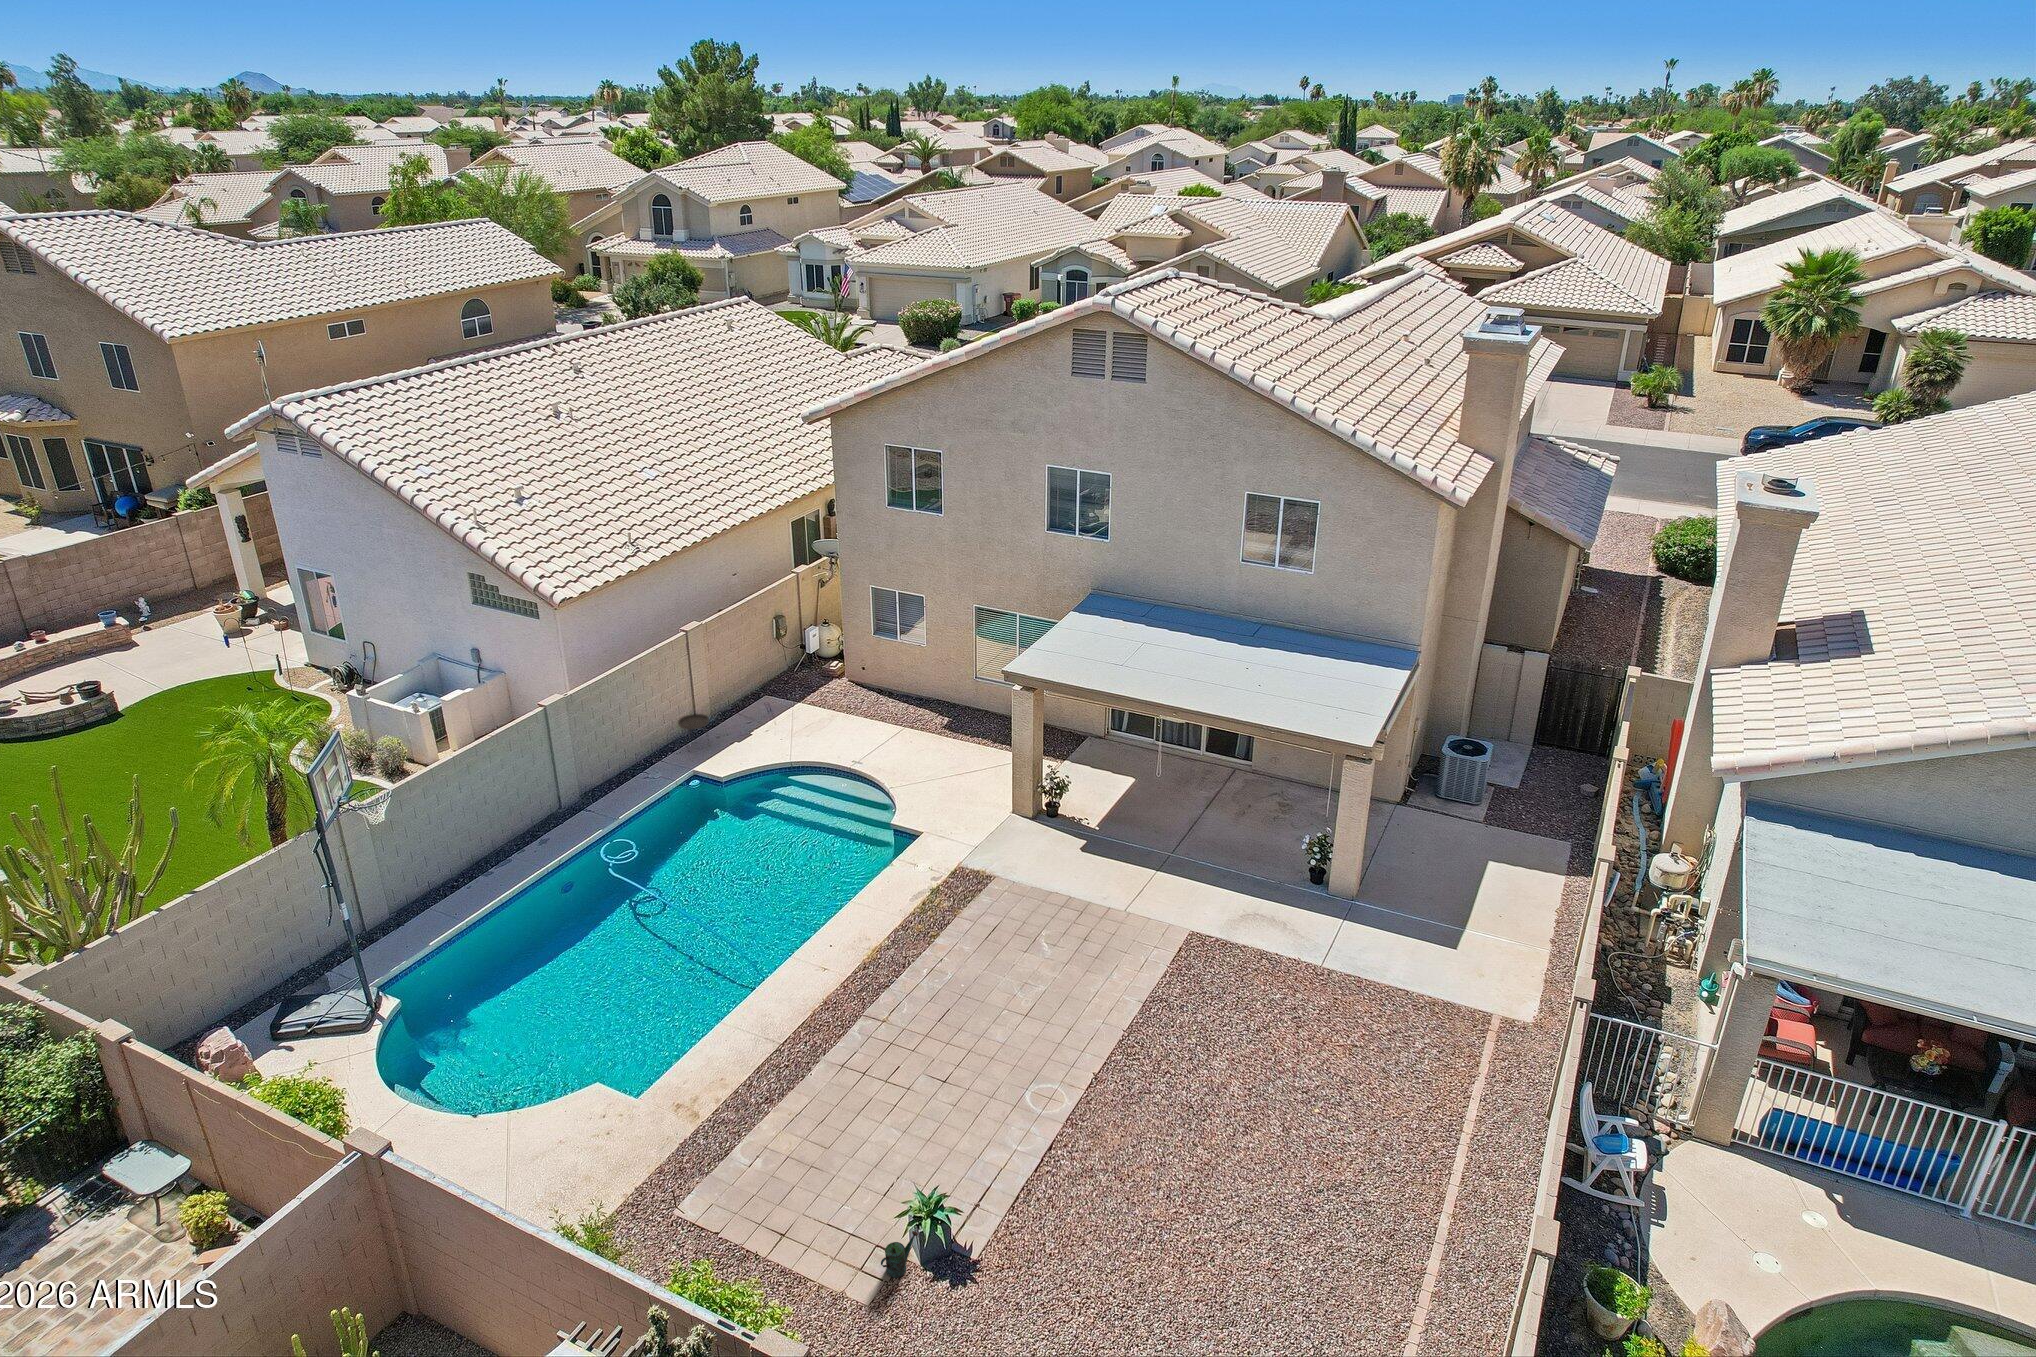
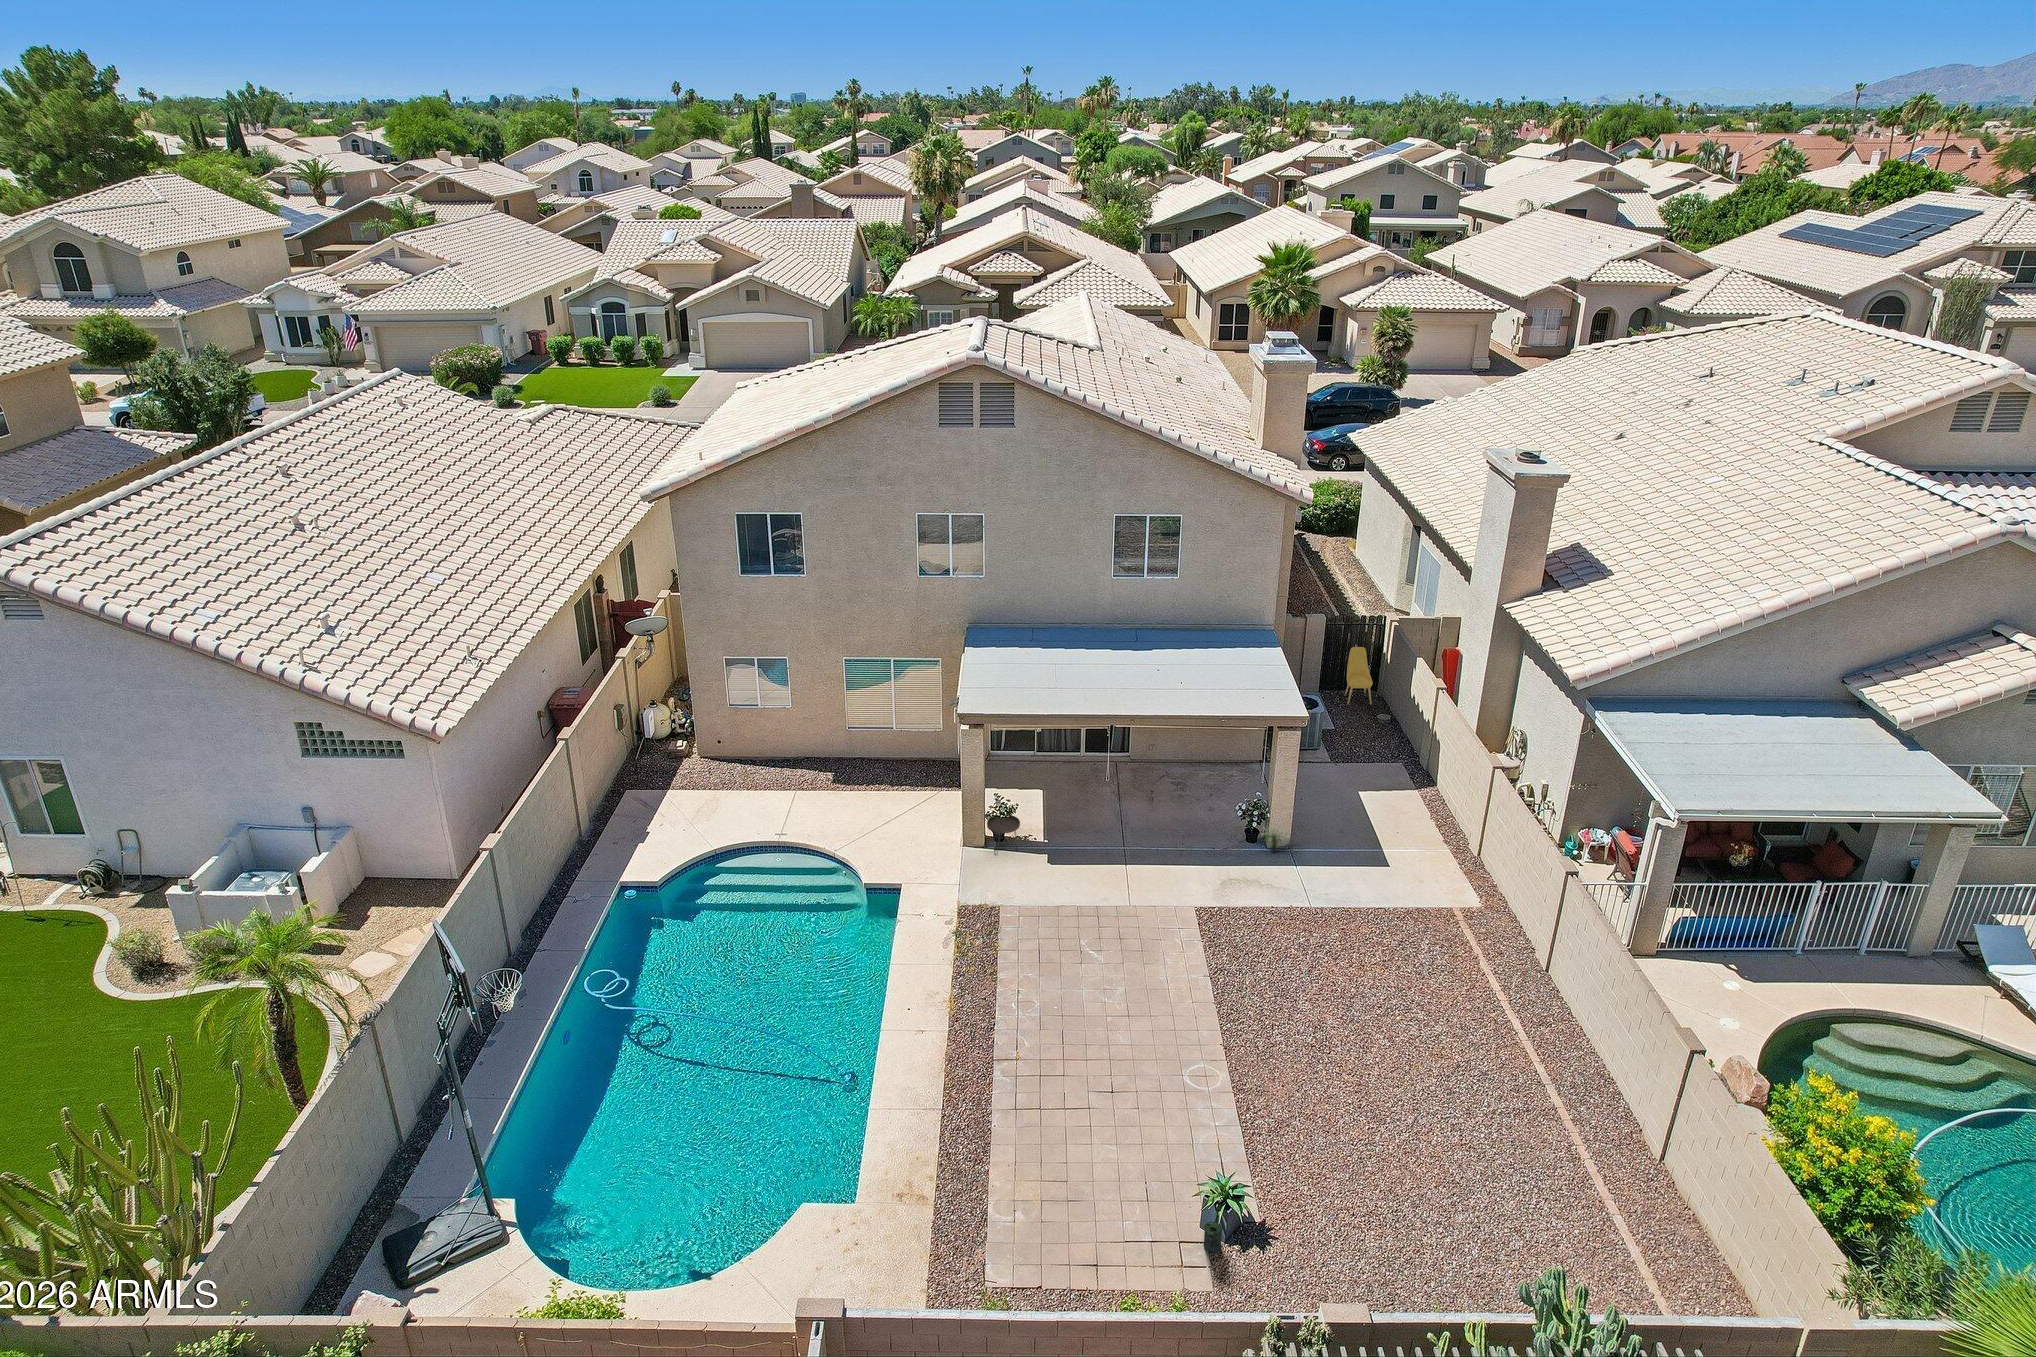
chair: none [1556,699,1595,771] -> present [1345,647,1373,704]
side table: present [678,714,709,741] -> present [987,814,1020,855]
potted plant: none [1309,866,1343,900] -> present [1266,826,1283,853]

